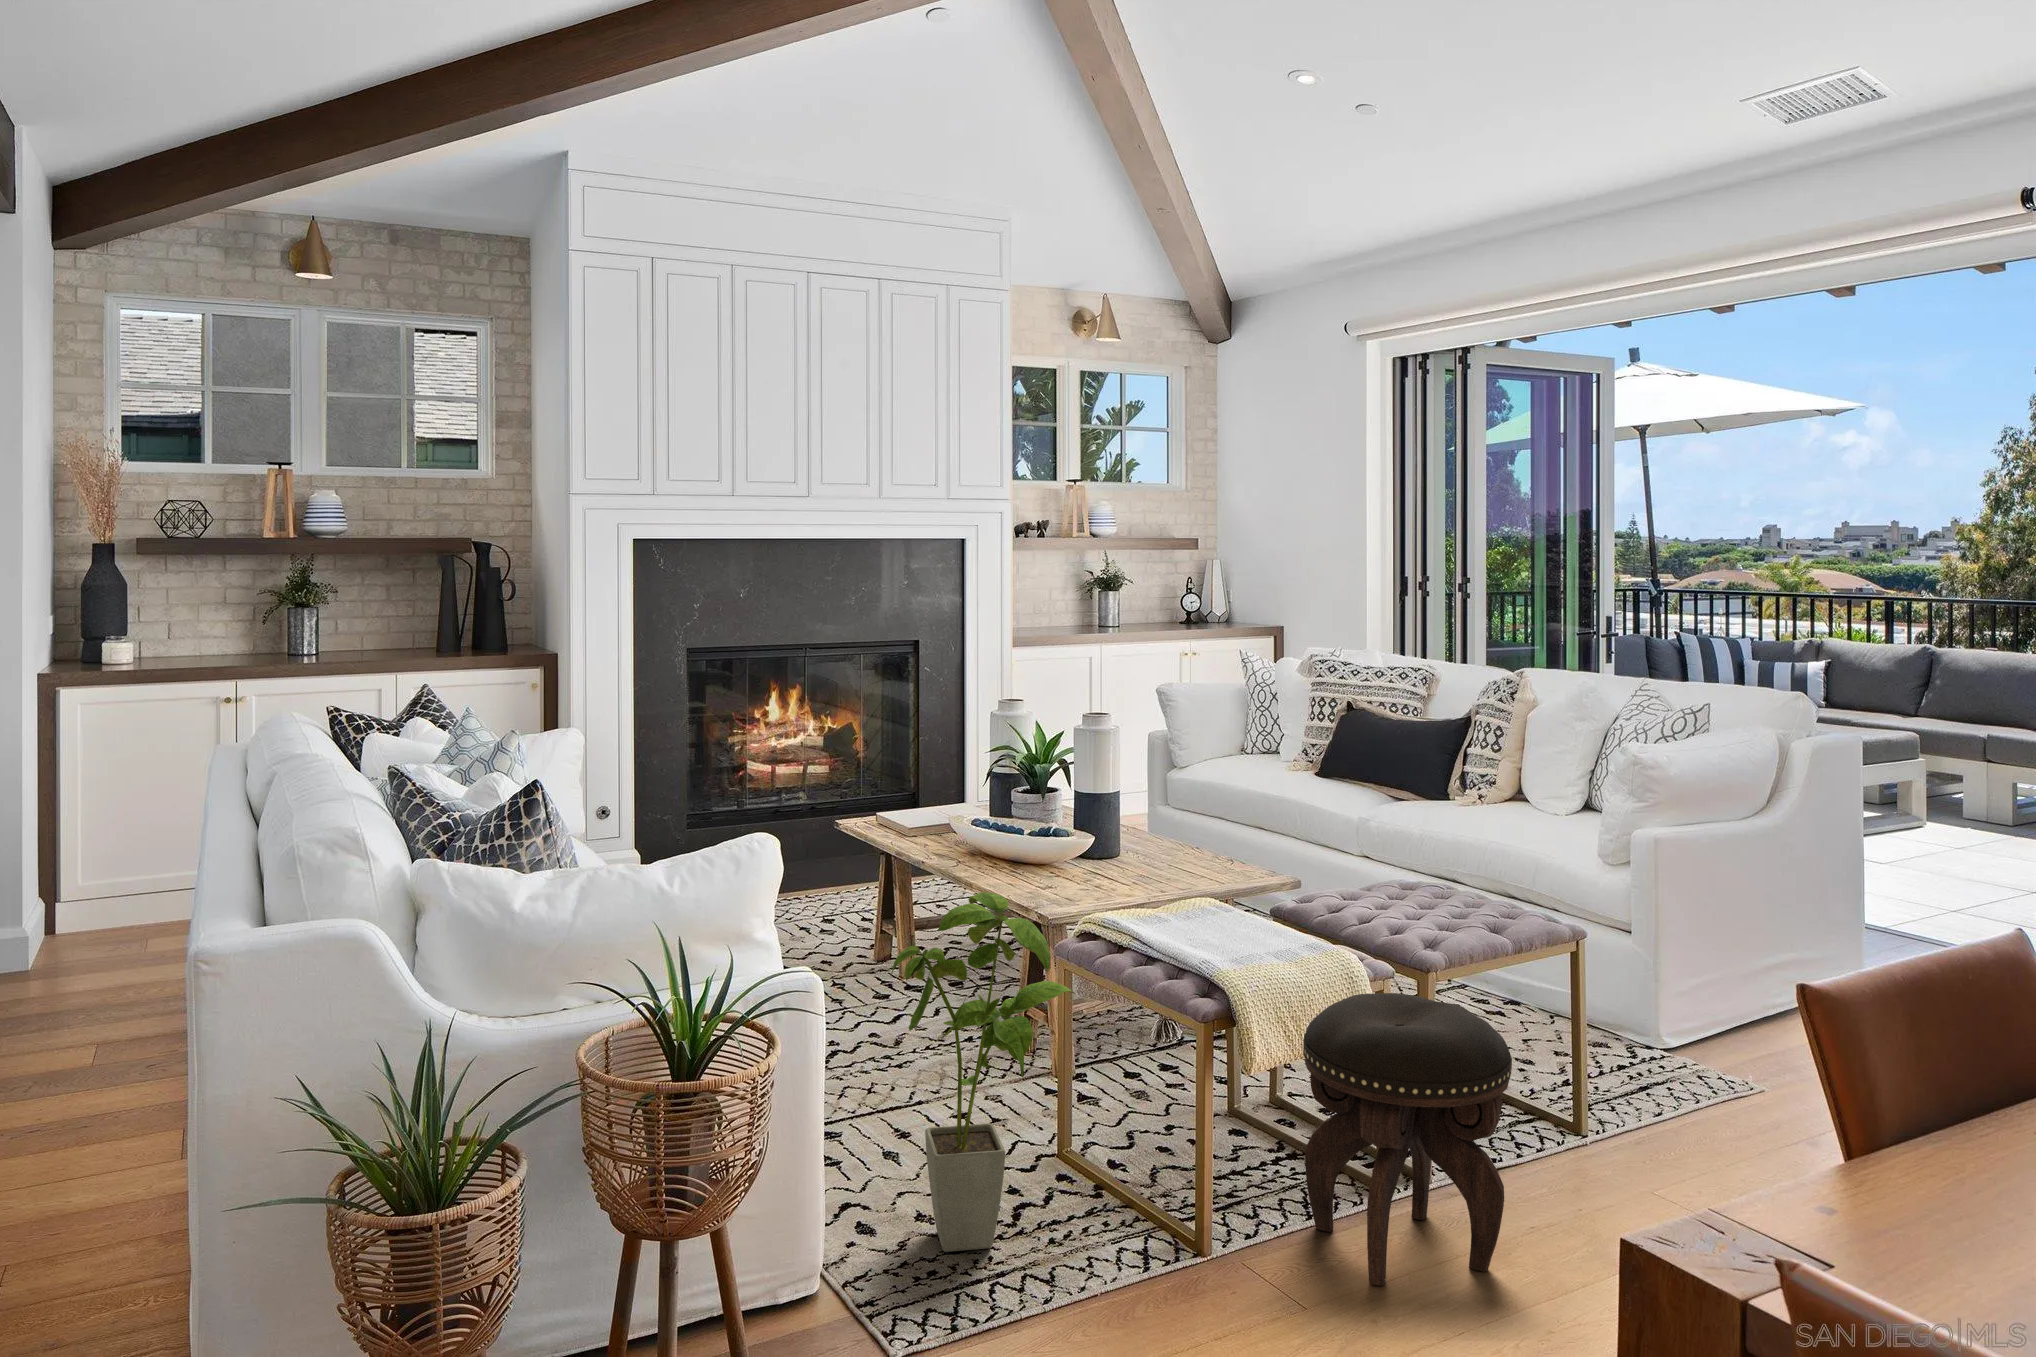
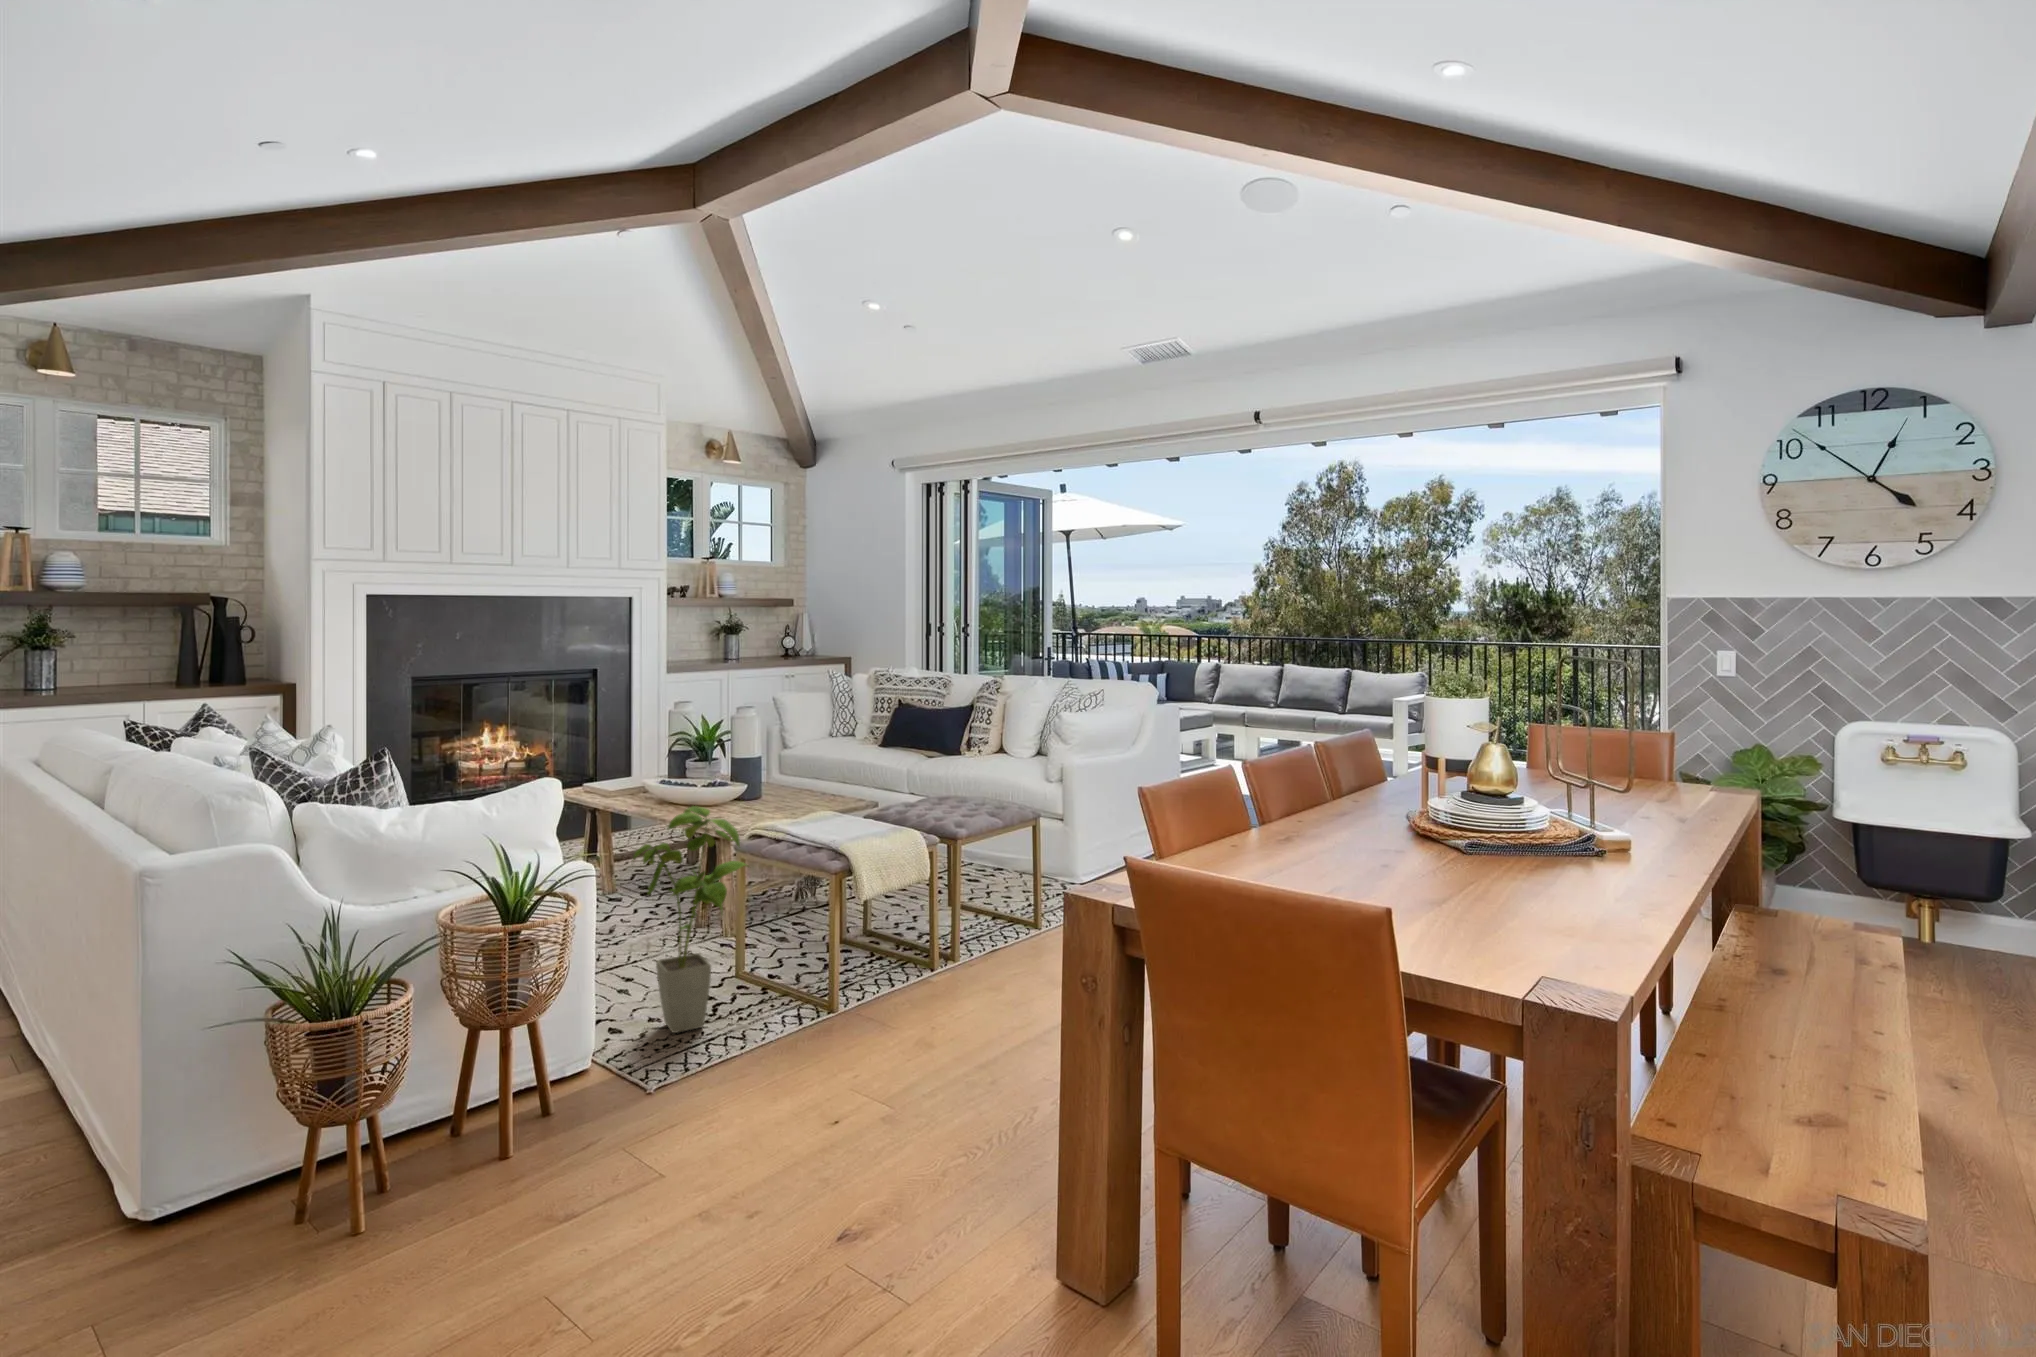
footstool: present [1303,993,1512,1286] -> none [888,851,1002,1011]

